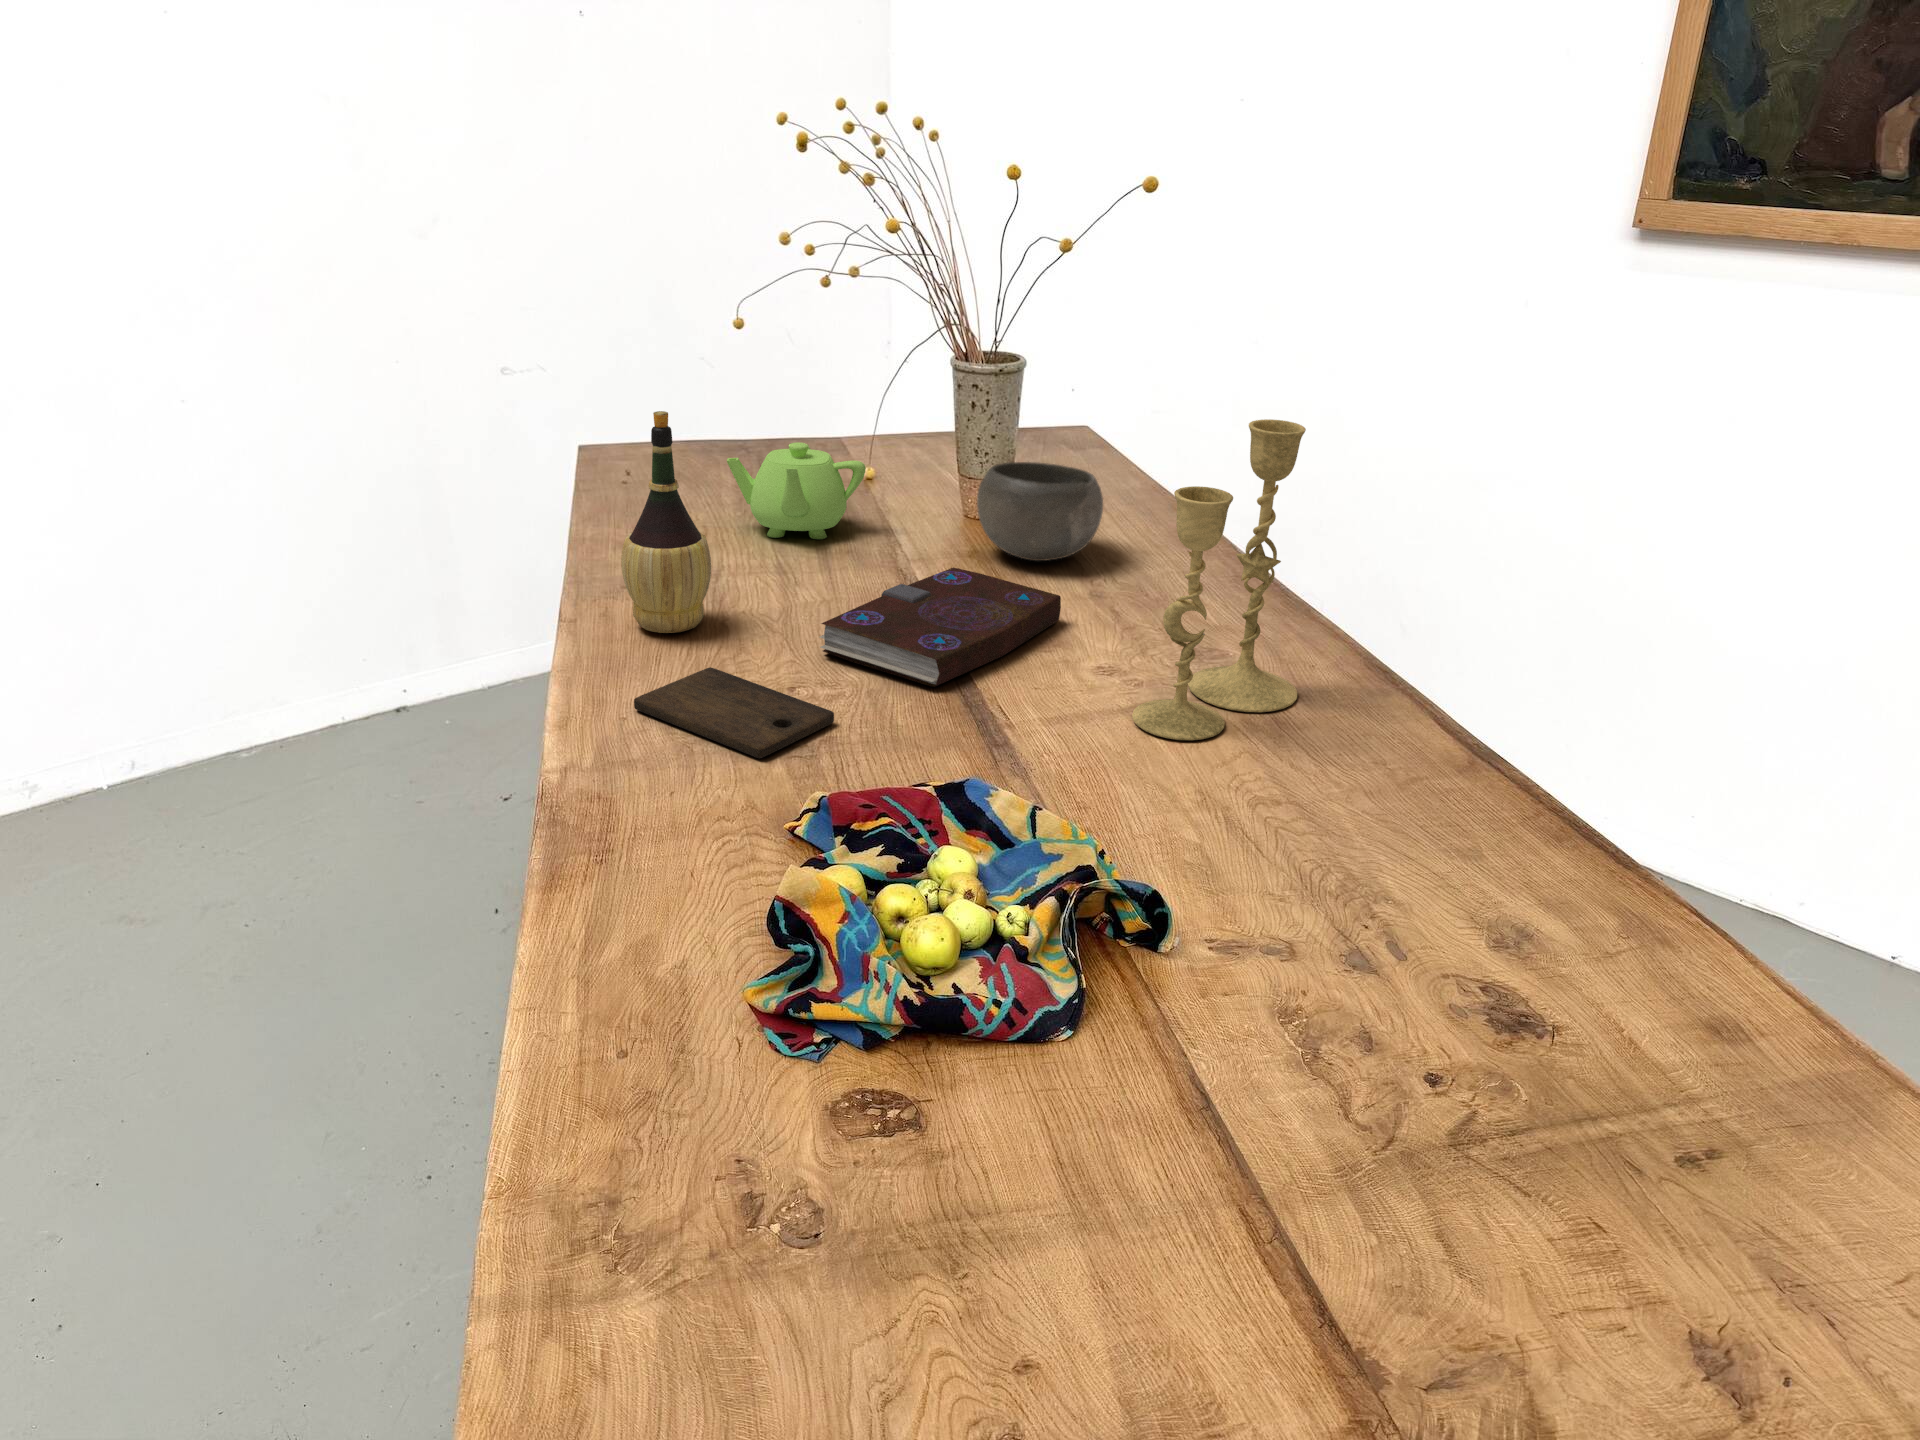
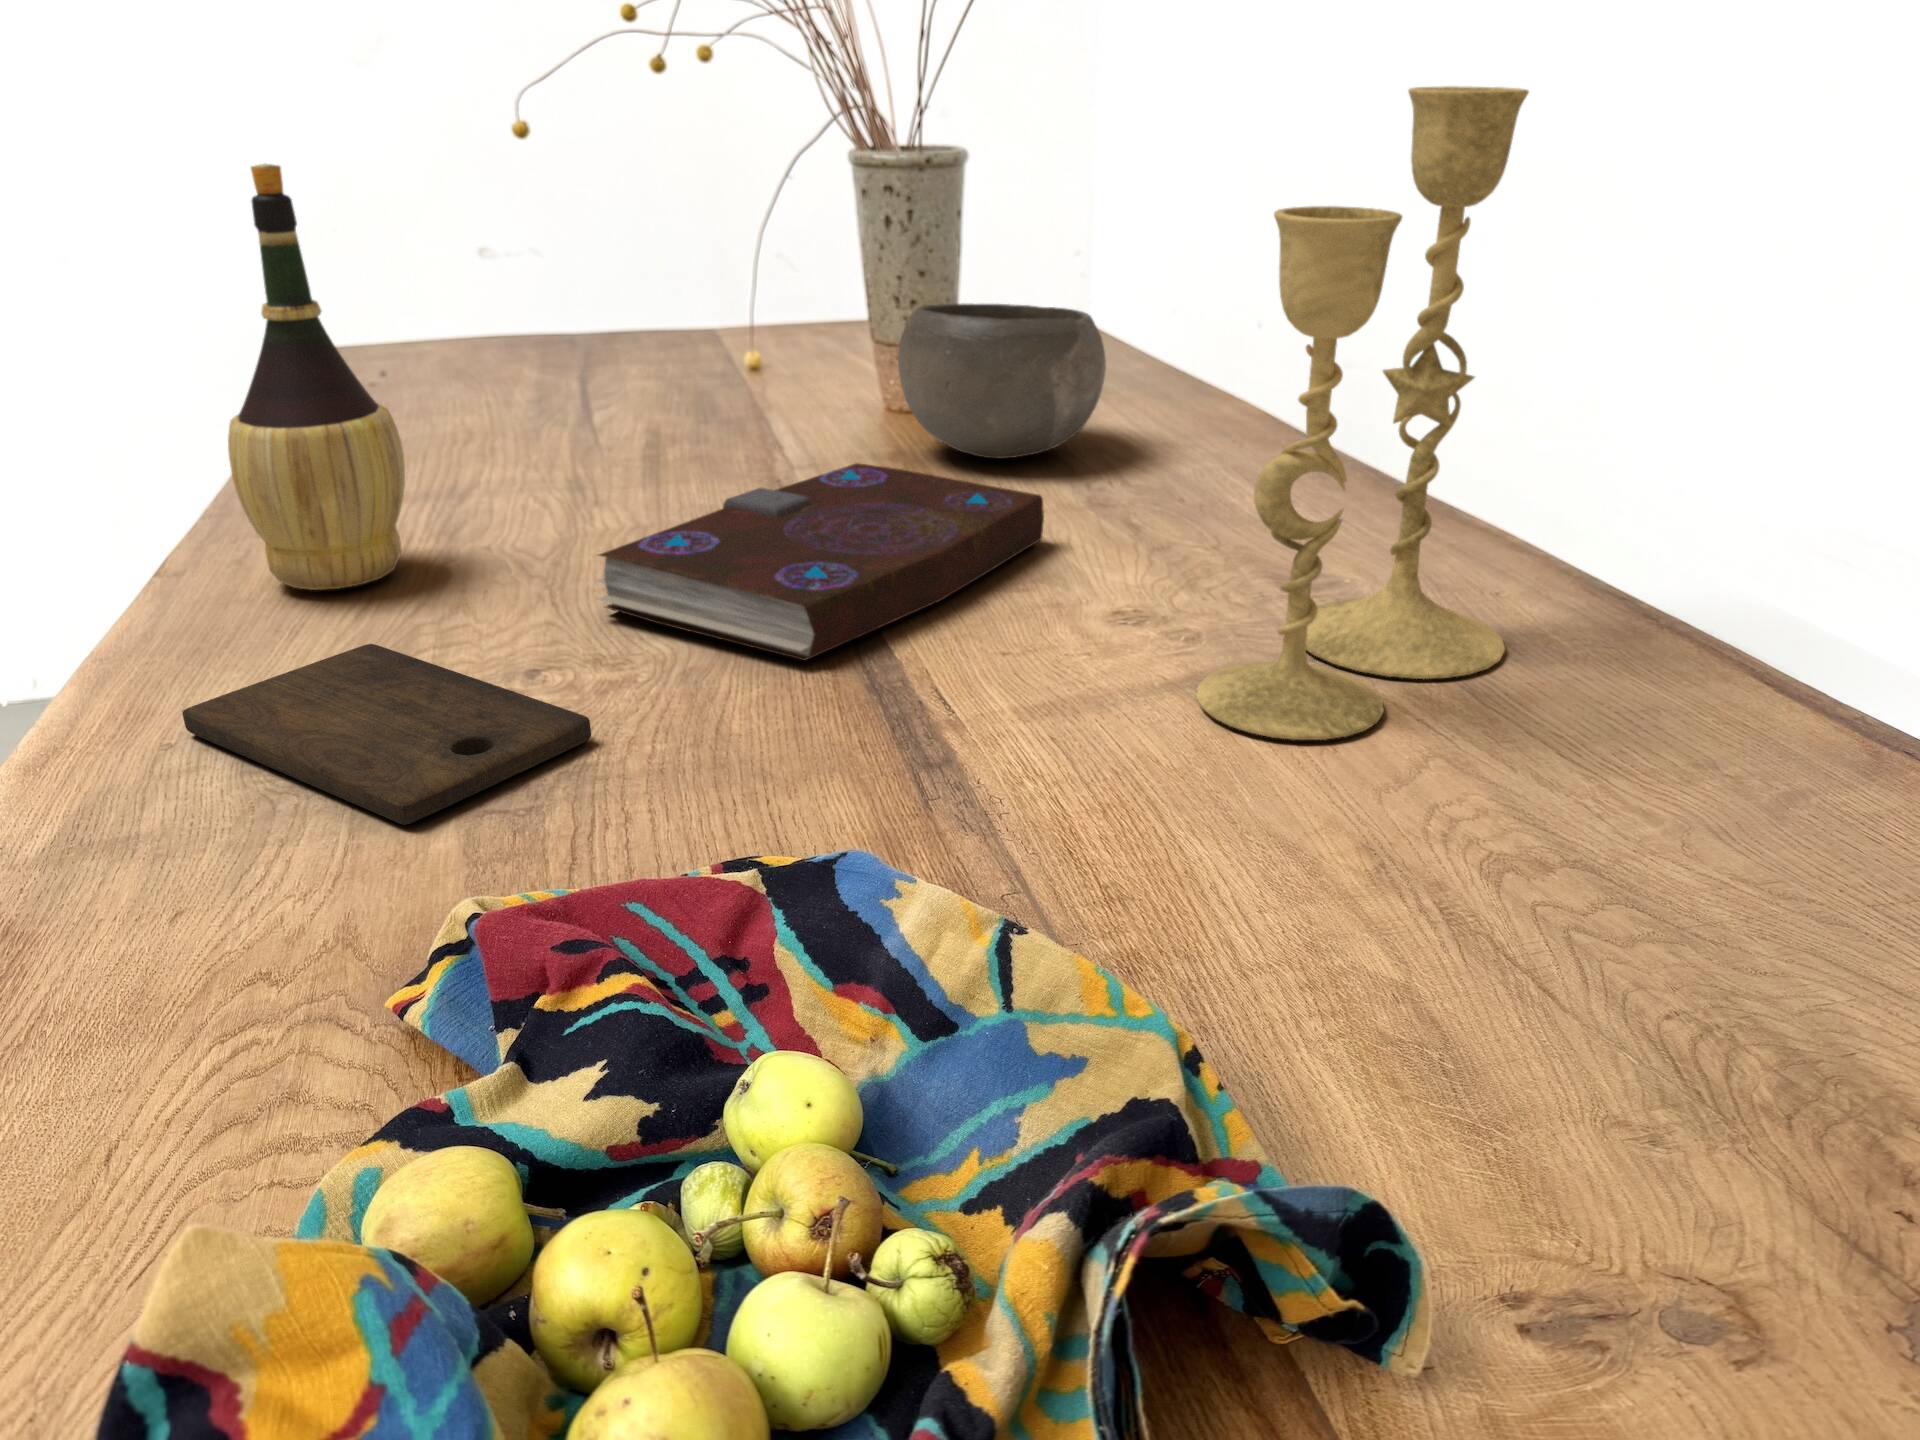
teapot: present [727,442,866,539] -> none [492,291,719,446]

